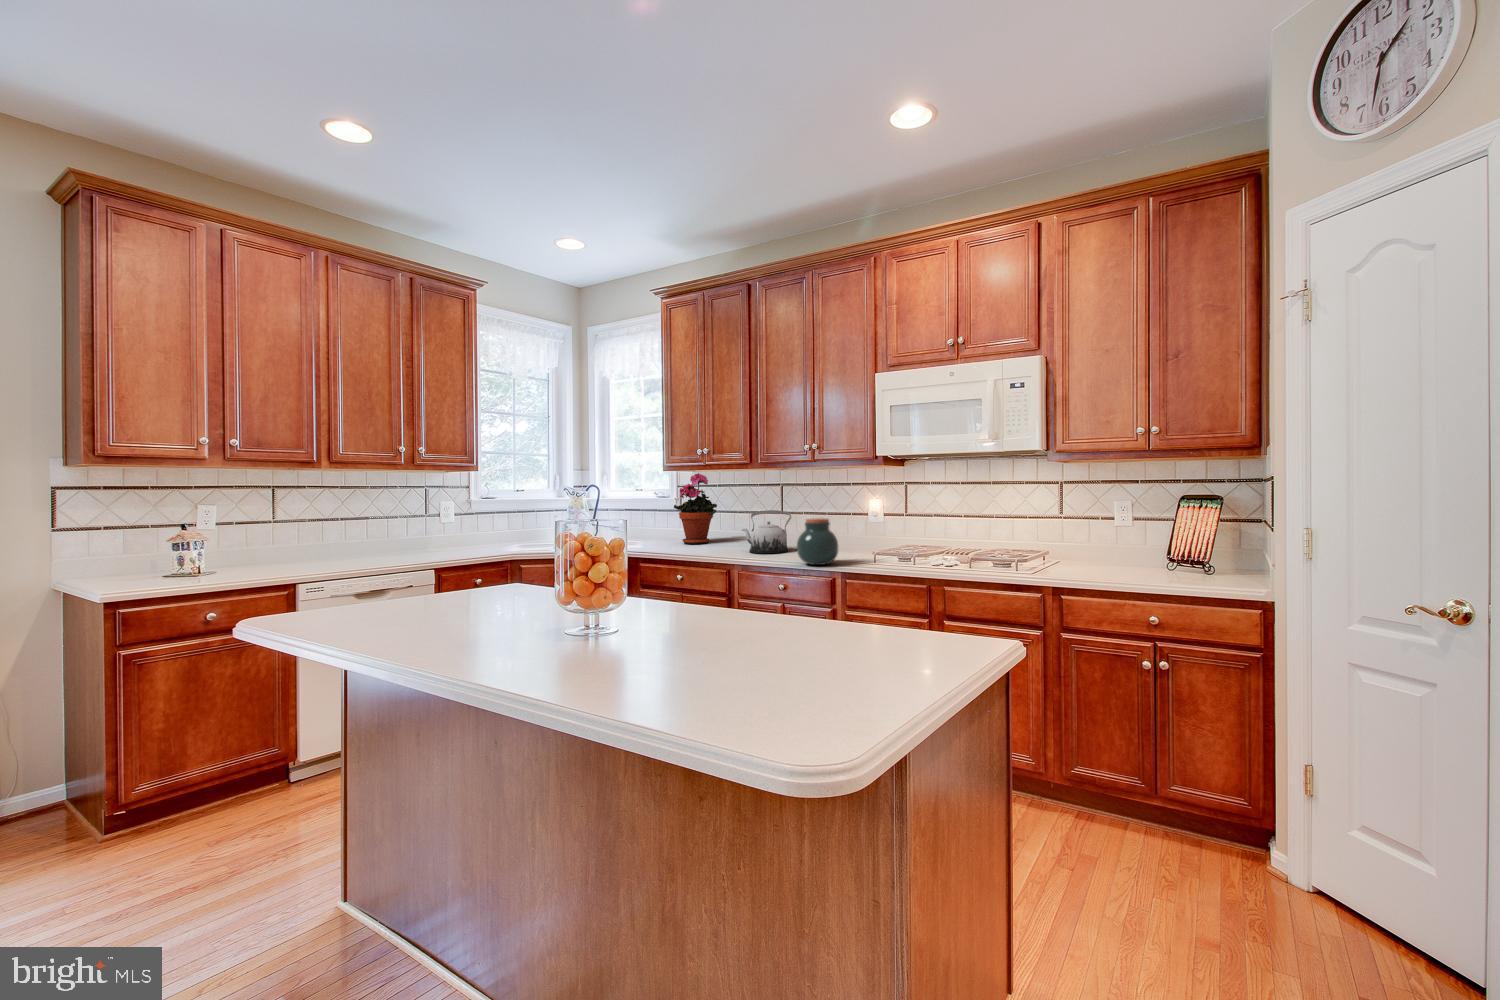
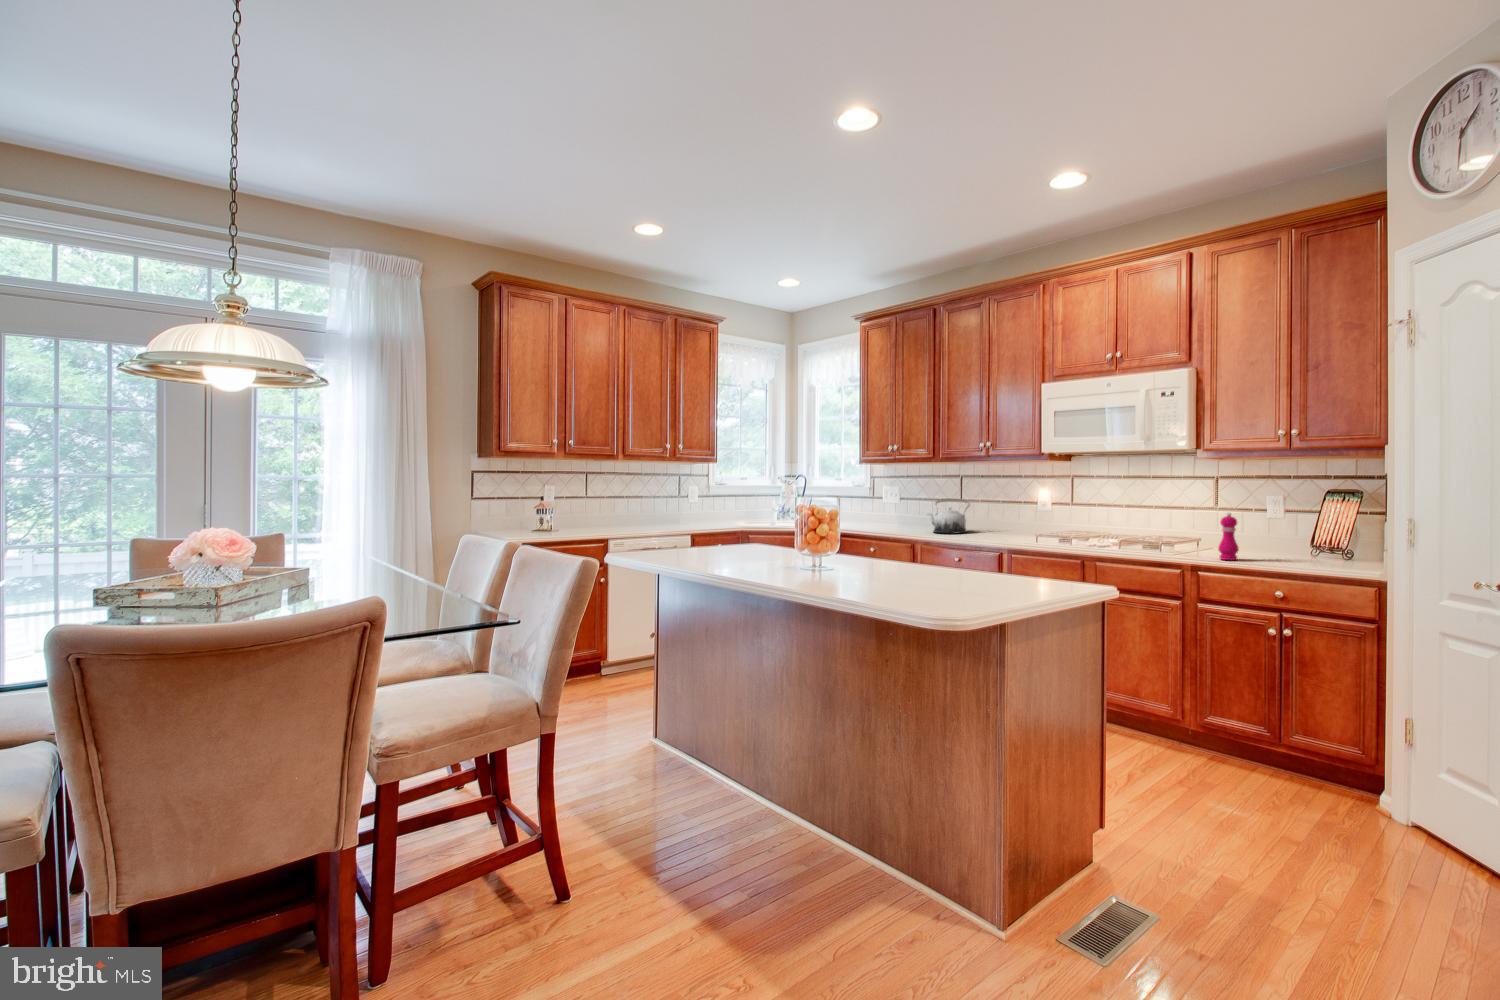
potted plant: present [674,473,717,544] -> none [871,467,908,526]
jar: present [797,518,838,565] -> none [971,505,1006,542]
pepper mill: none [1085,525,1107,582] -> present [1218,513,1239,560]

